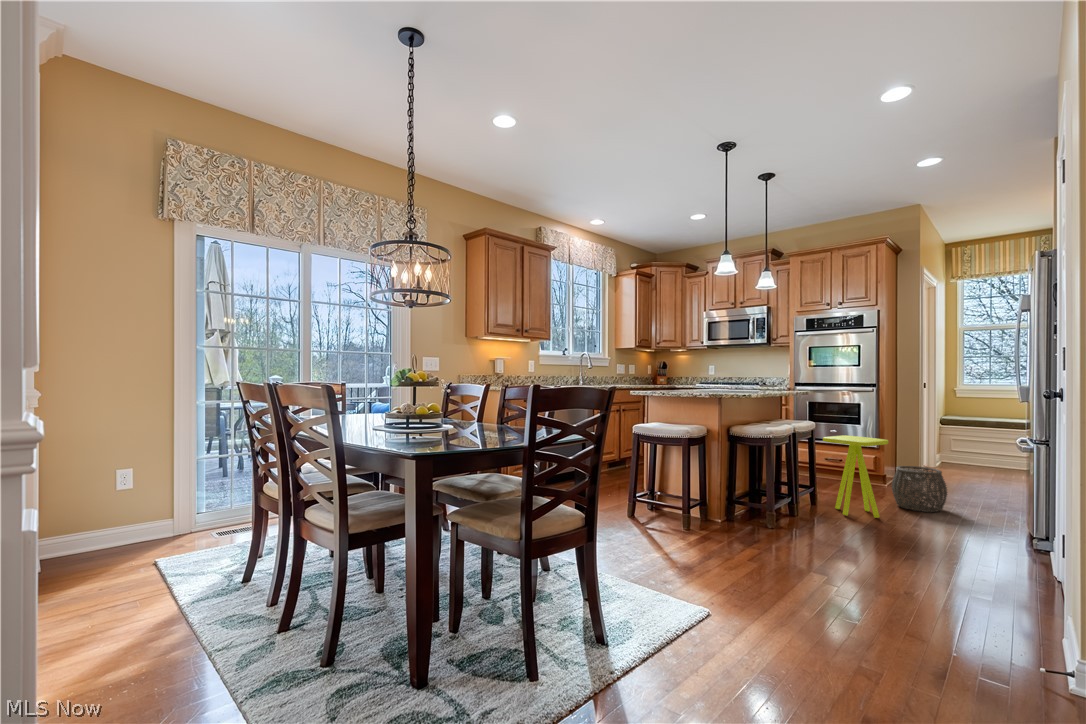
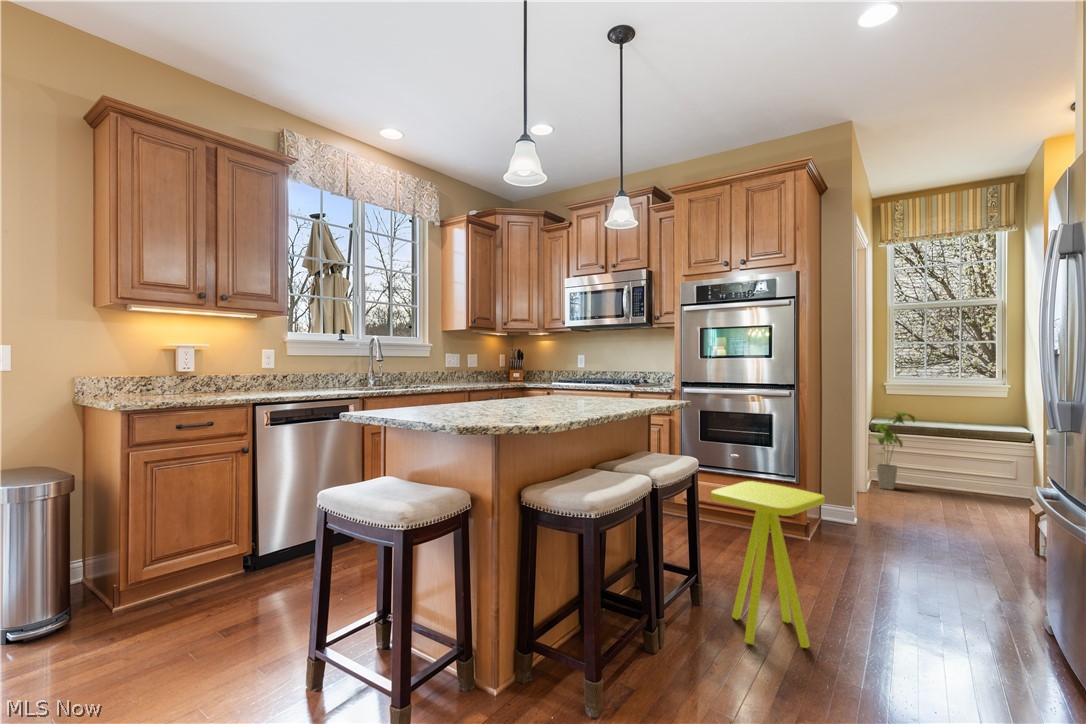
house plant: none [943,407,979,467] -> present [872,411,915,490]
woven basket: present [892,466,947,512] -> none [824,526,917,617]

